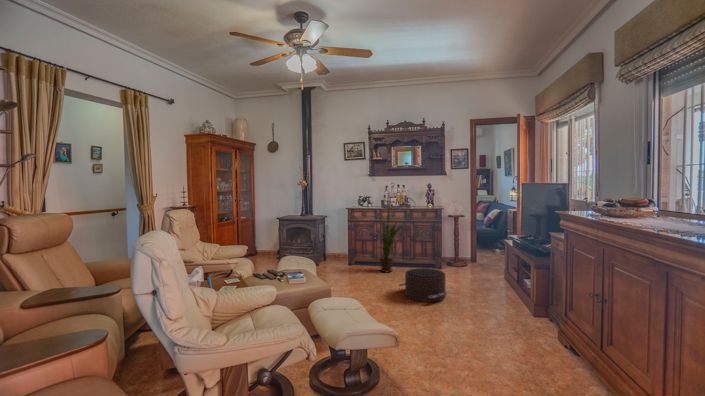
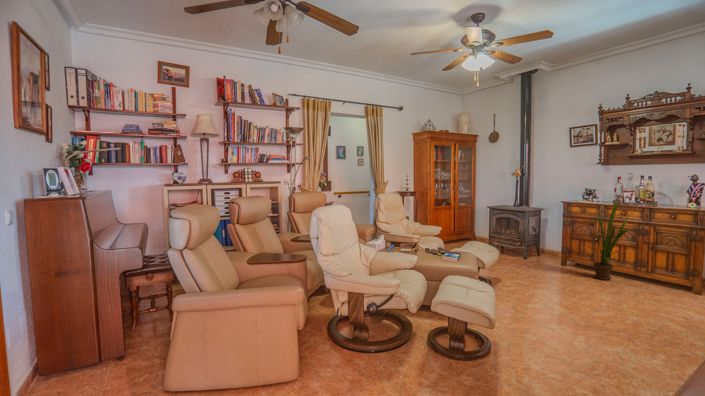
pouf: present [399,268,447,302] -> none [594,280,664,325]

